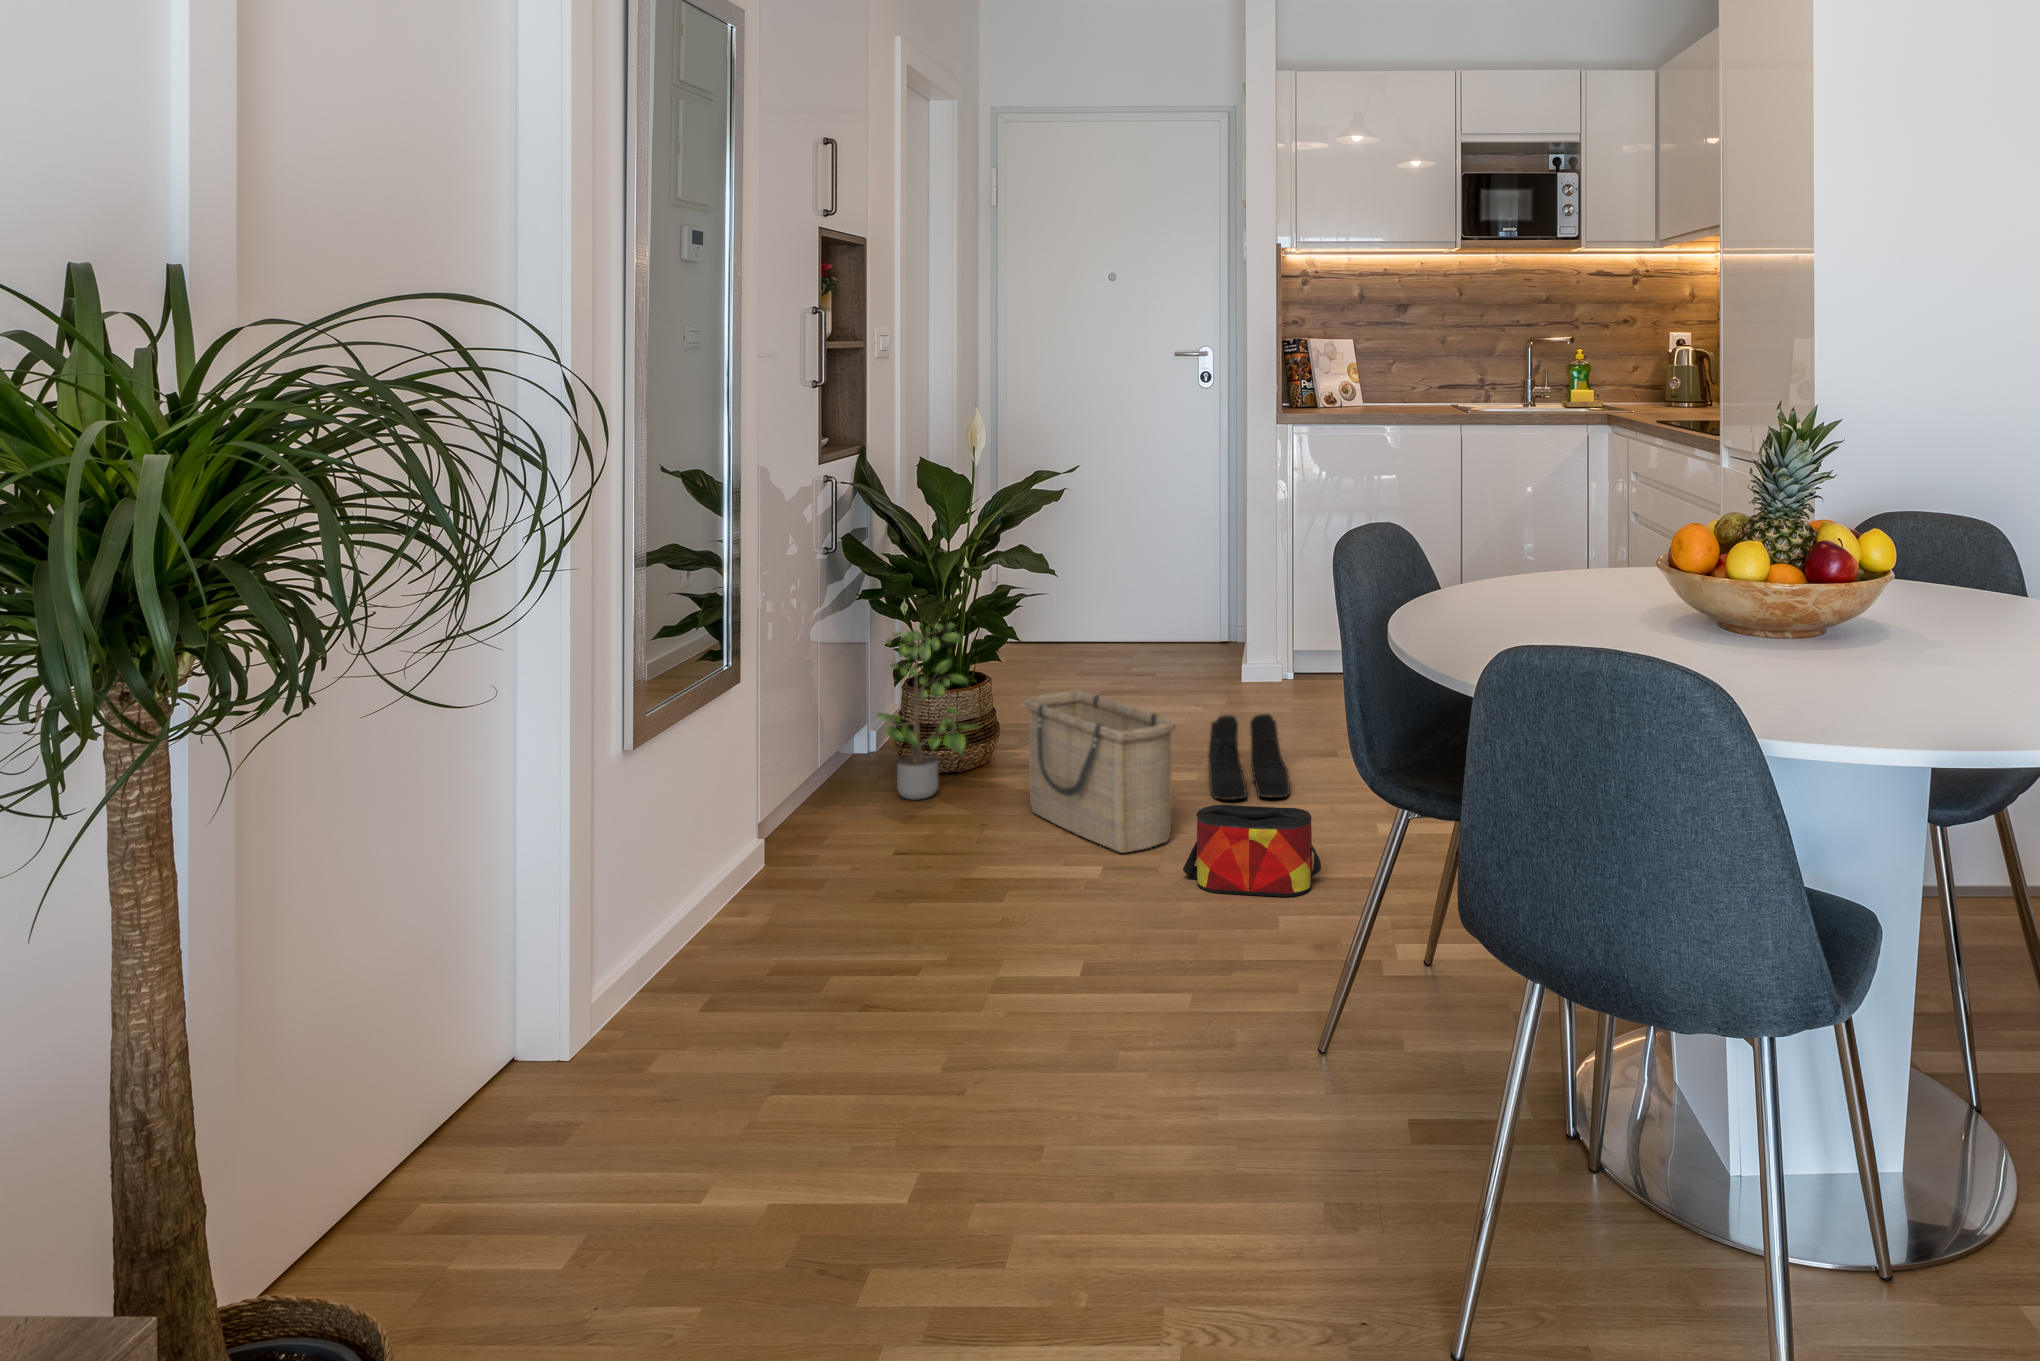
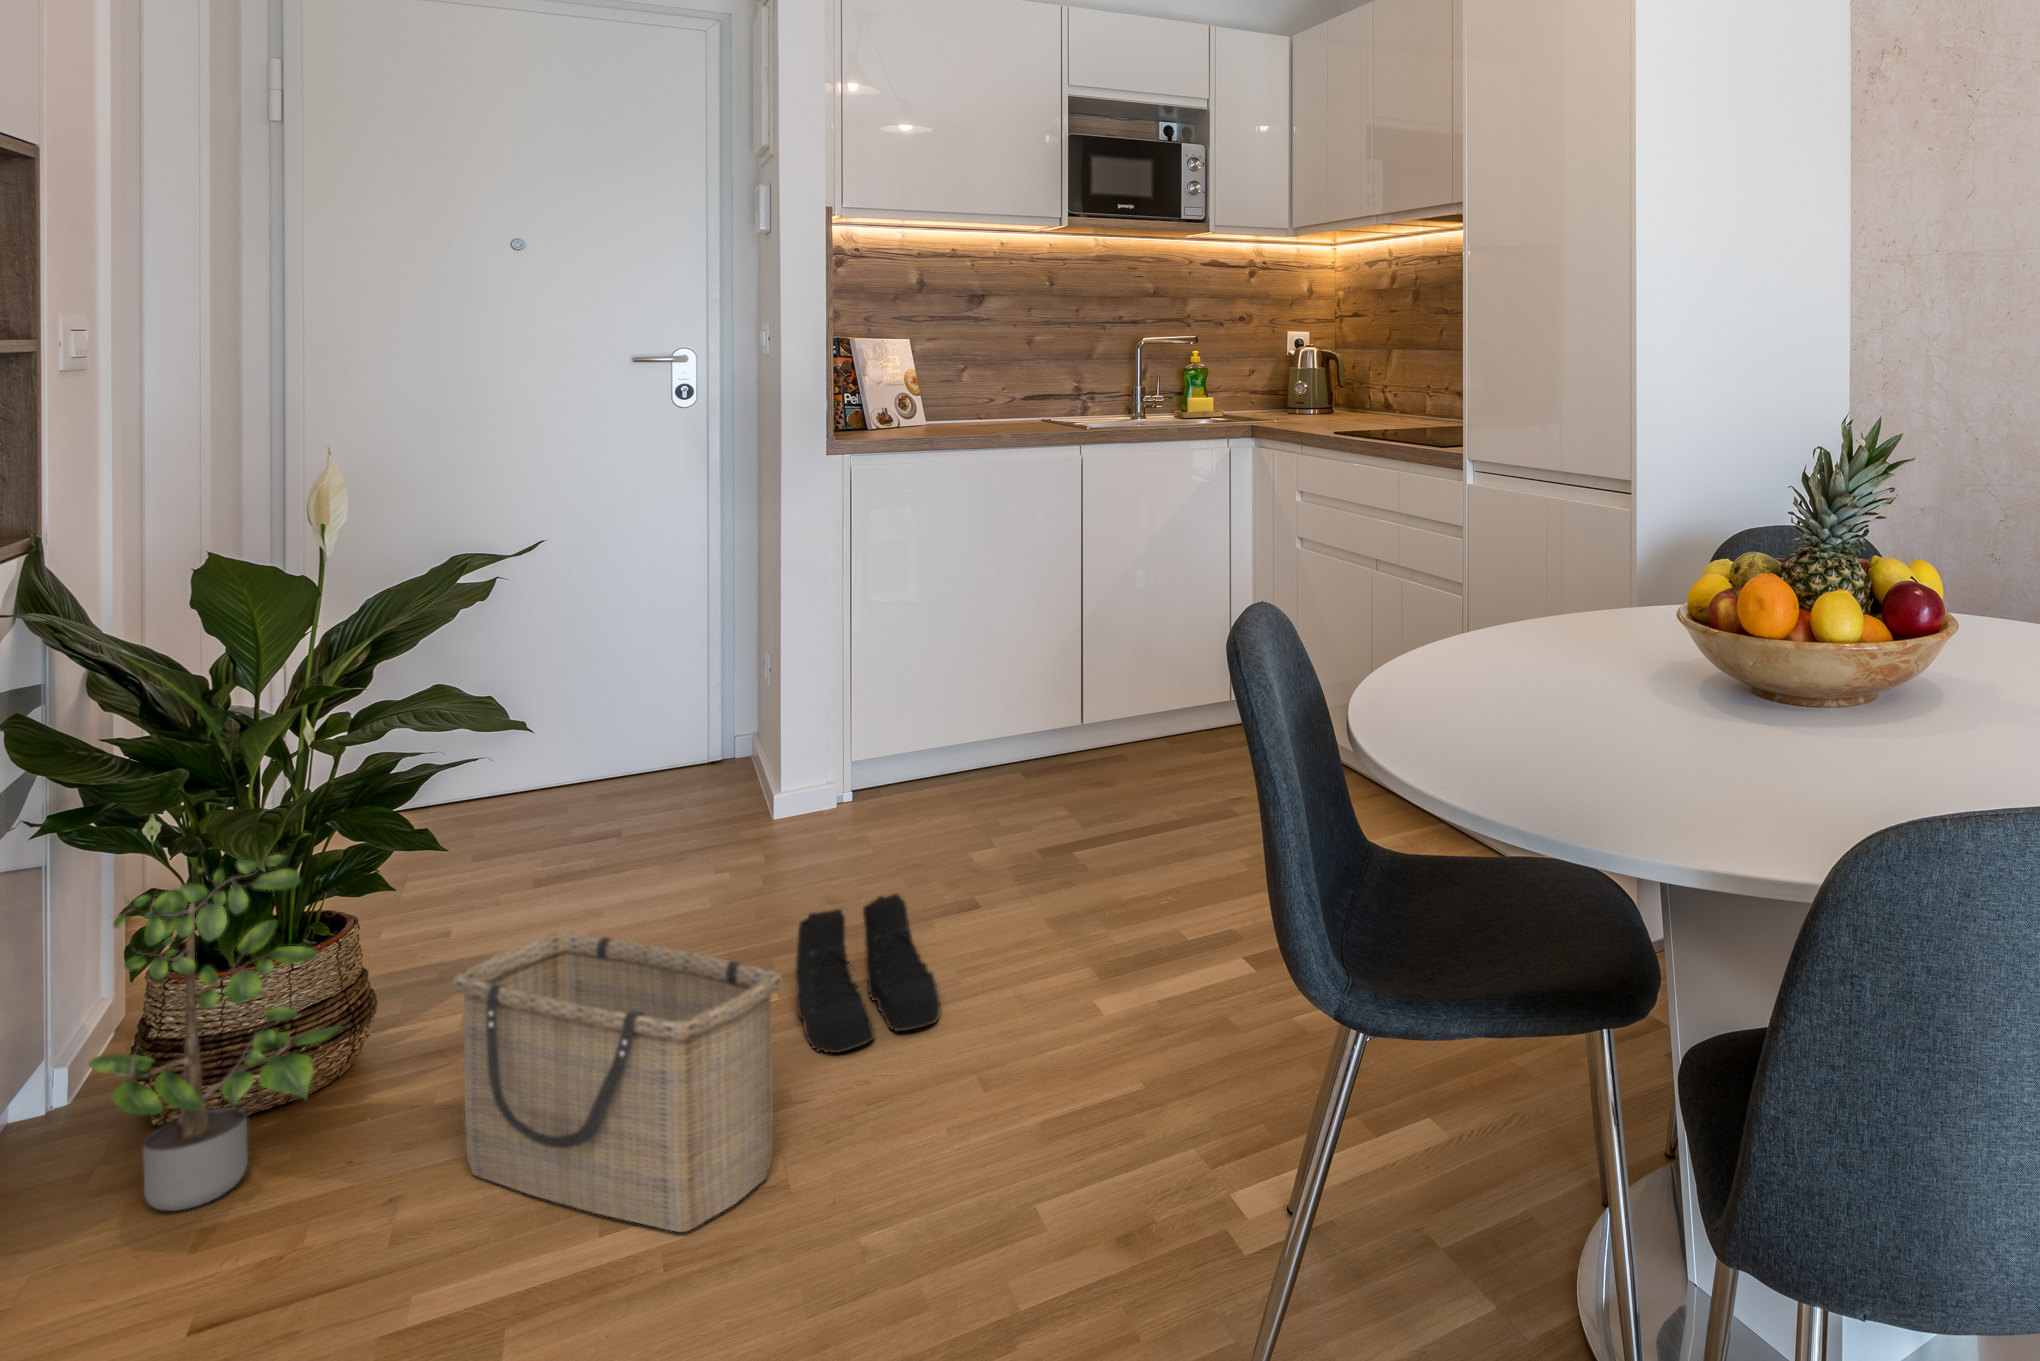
bag: present [1183,805,1321,897] -> none [823,1087,1071,1283]

